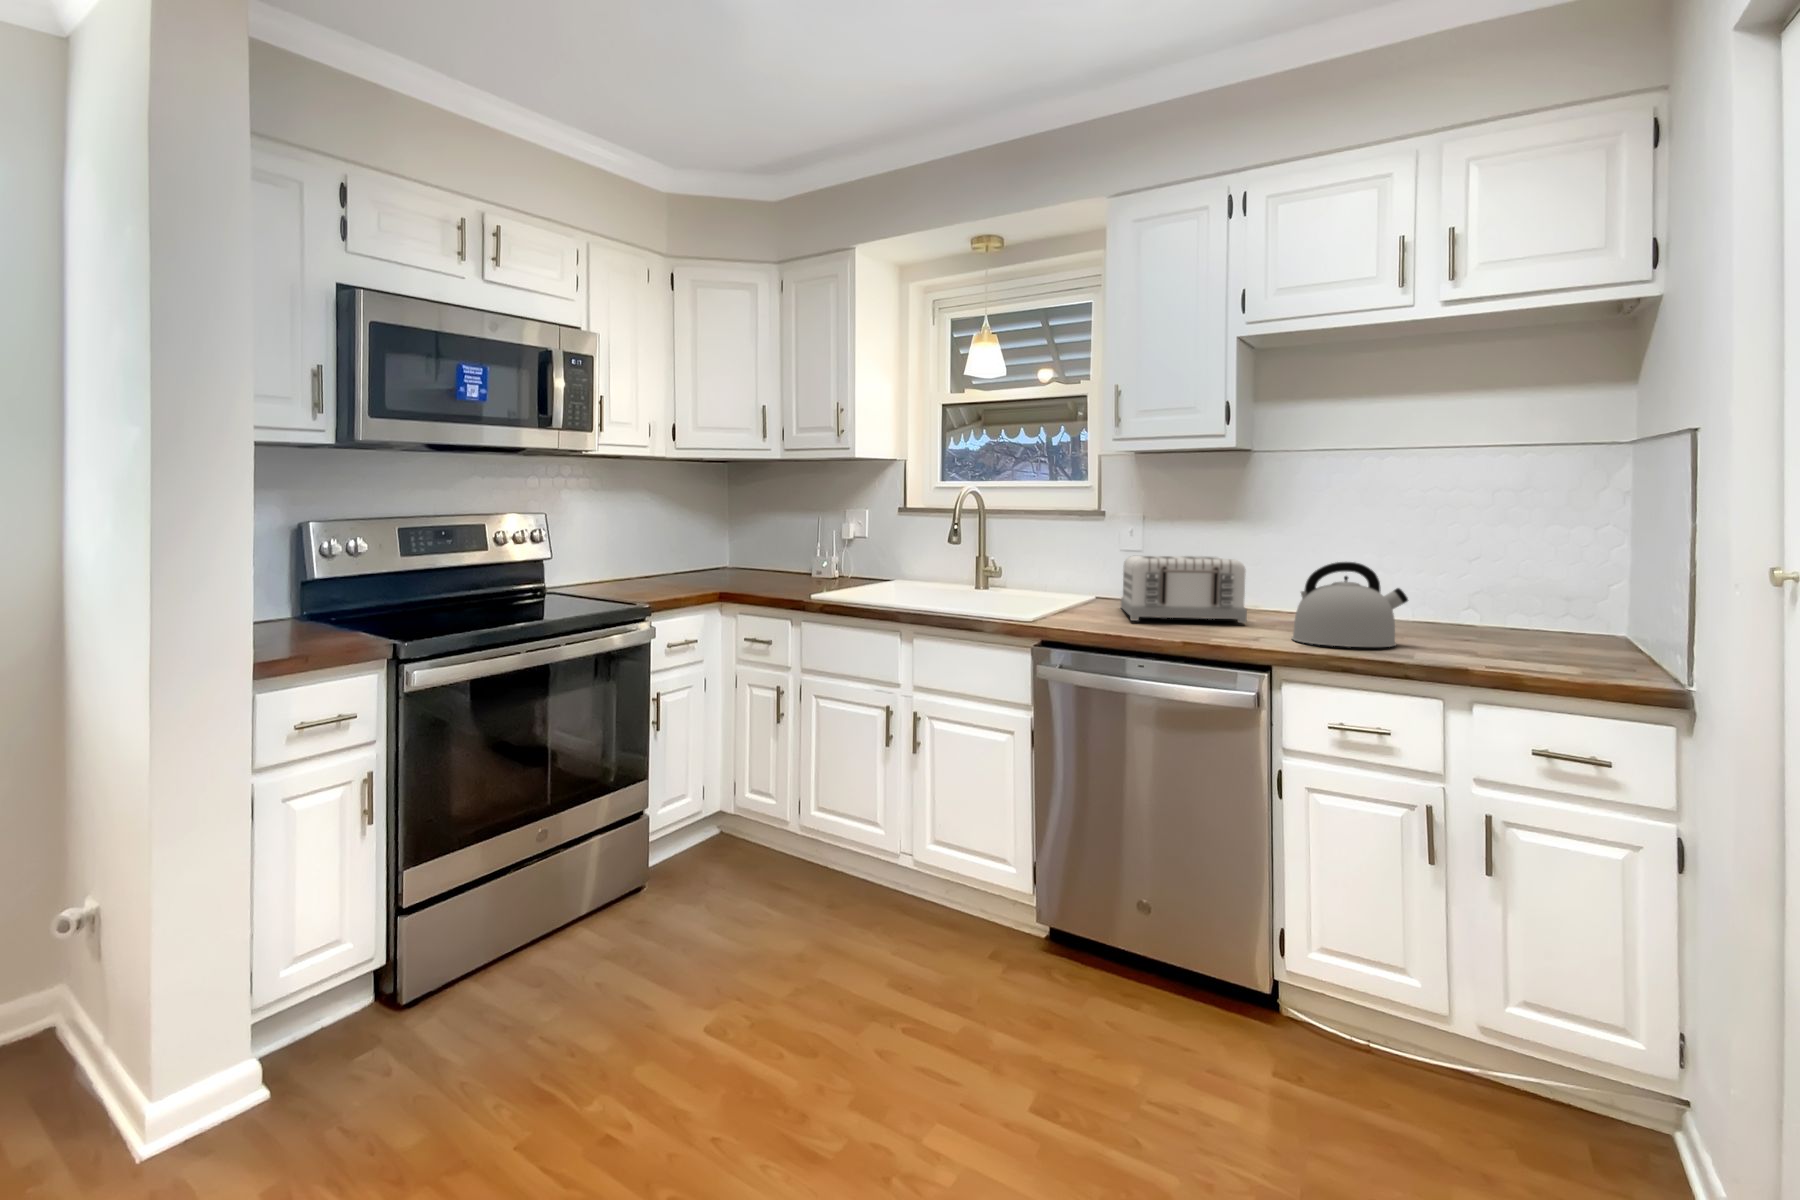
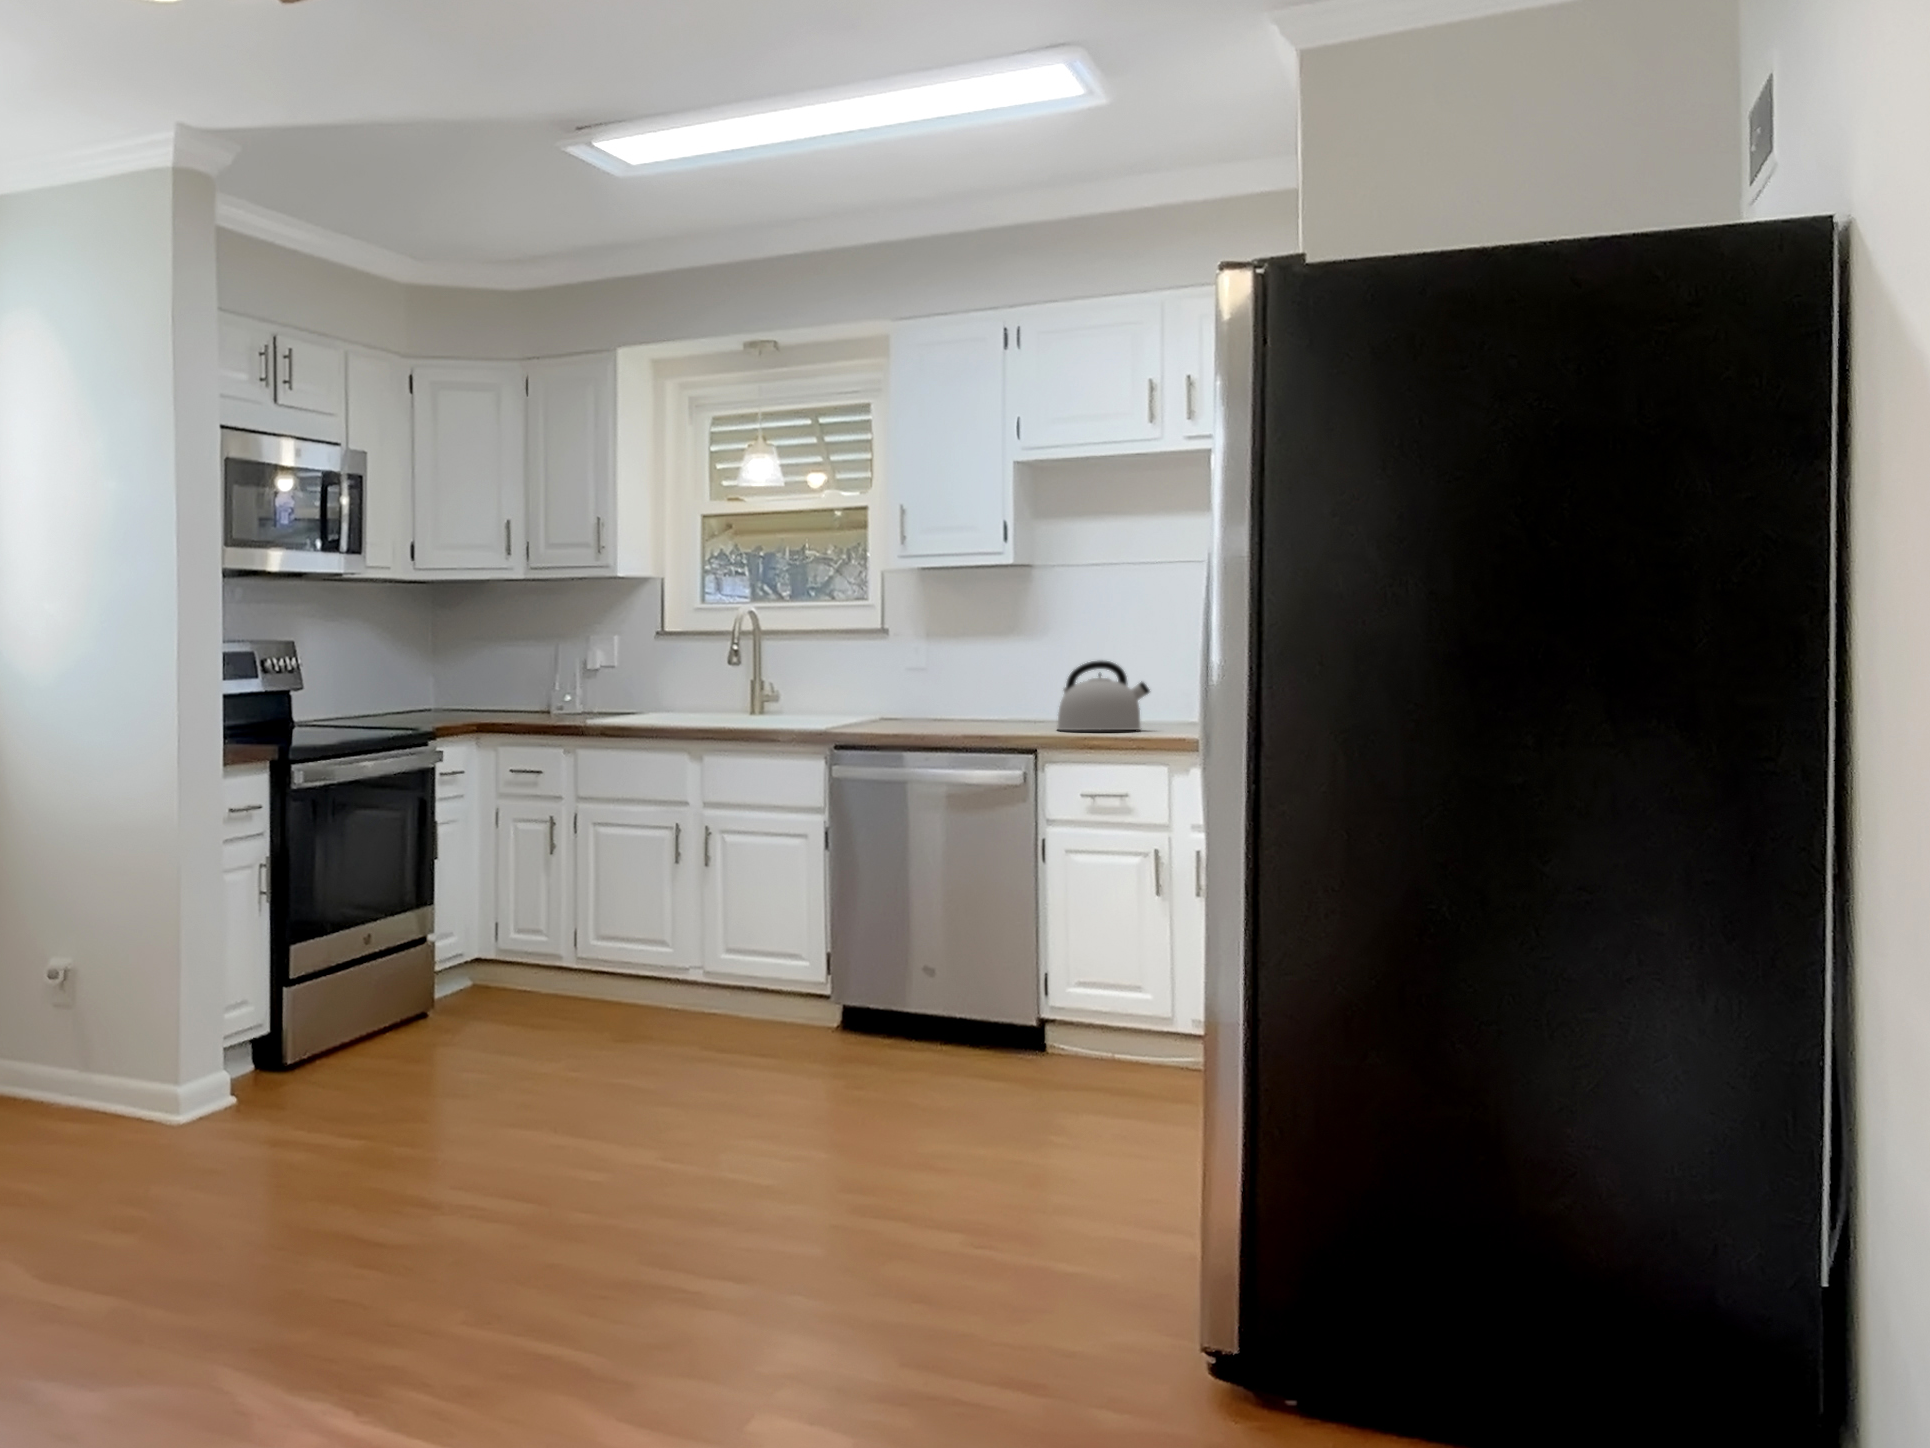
toaster: present [1121,556,1247,623] -> none [907,666,1023,724]

